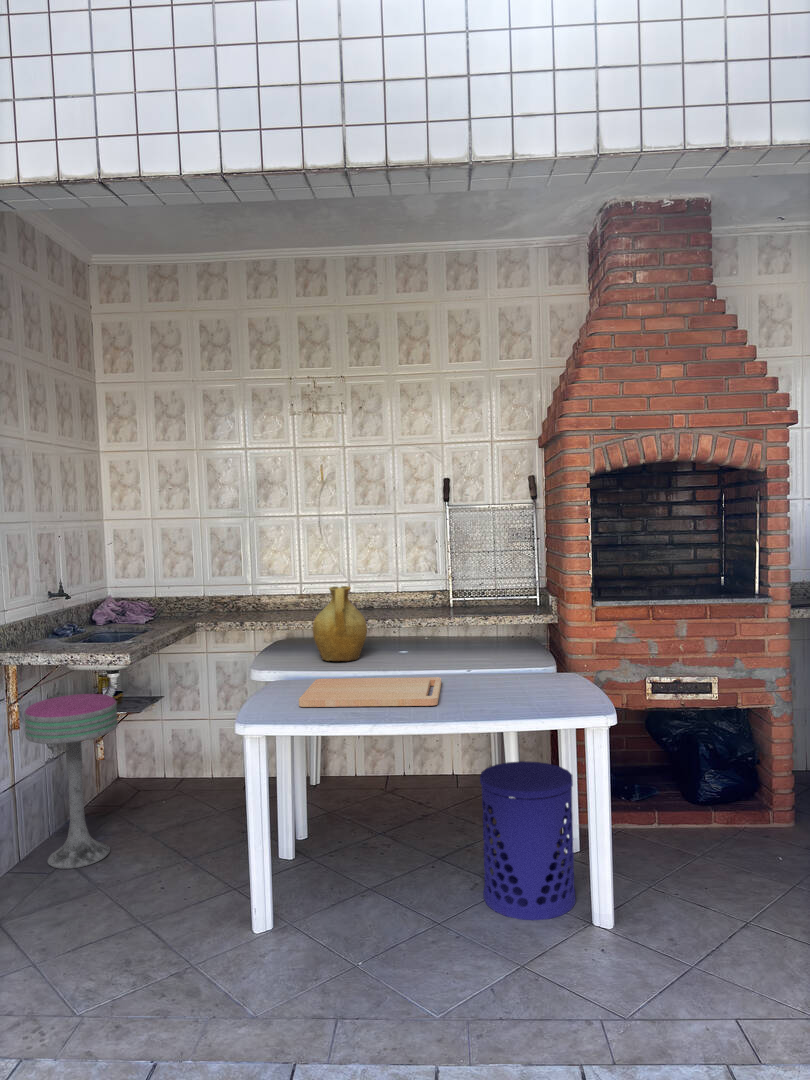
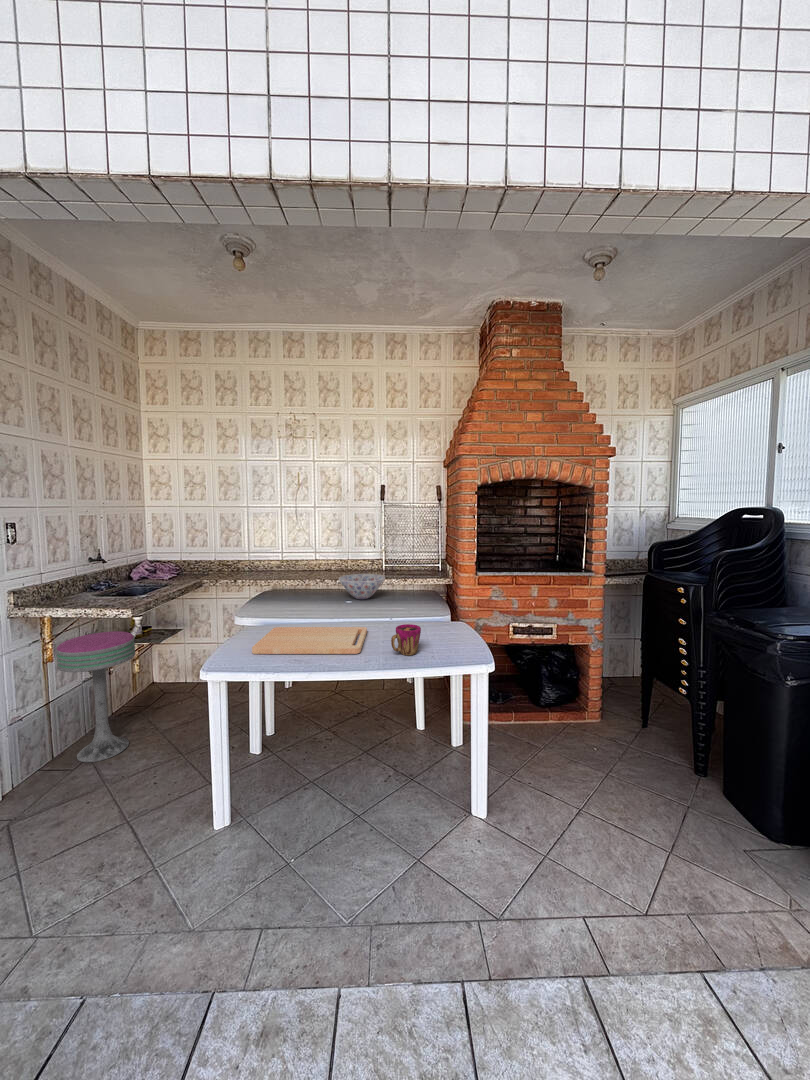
pitcher: present [313,586,367,661] -> none [281,557,320,611]
bowl: none [390,610,458,646] -> present [339,574,385,599]
cup: none [478,668,516,707] -> present [391,624,421,655]
waste bin: present [480,761,575,920] -> none [393,686,460,810]

